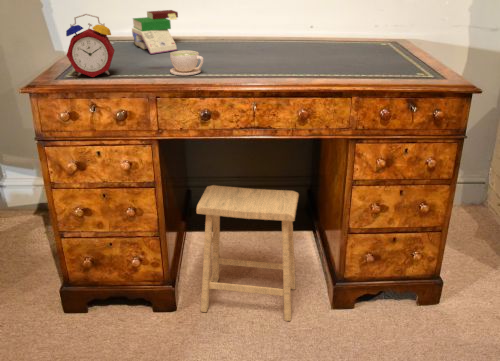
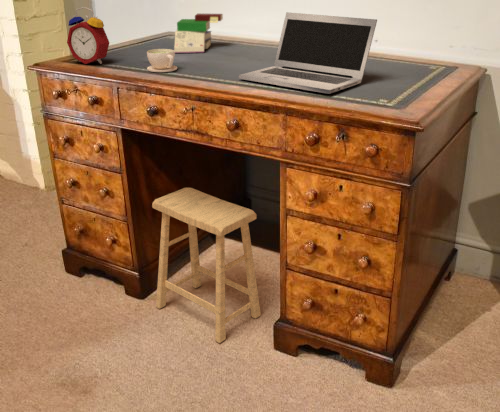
laptop: none [278,5,380,73] -> present [239,12,377,94]

